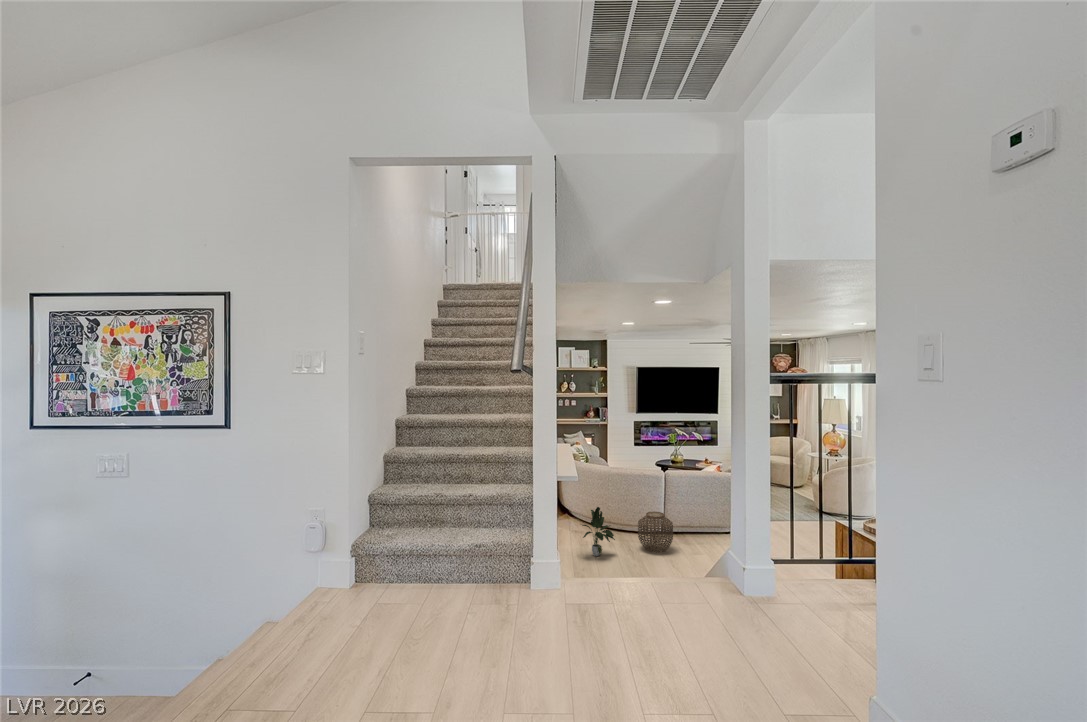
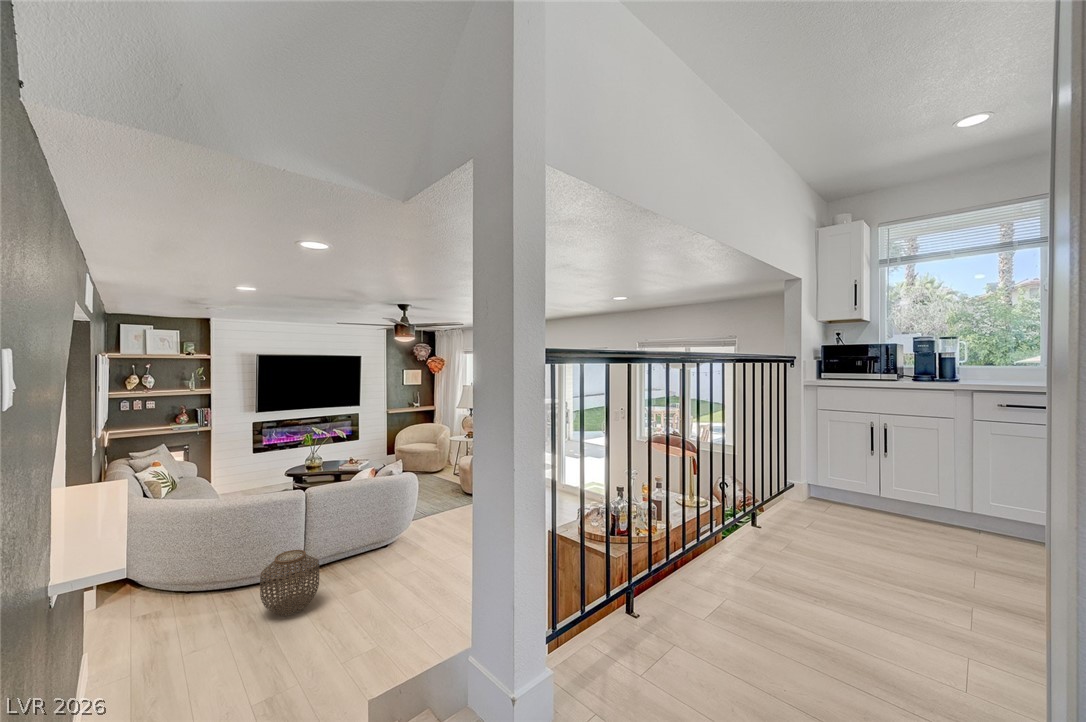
potted plant: present [582,507,615,556] -> none [133,575,216,667]

